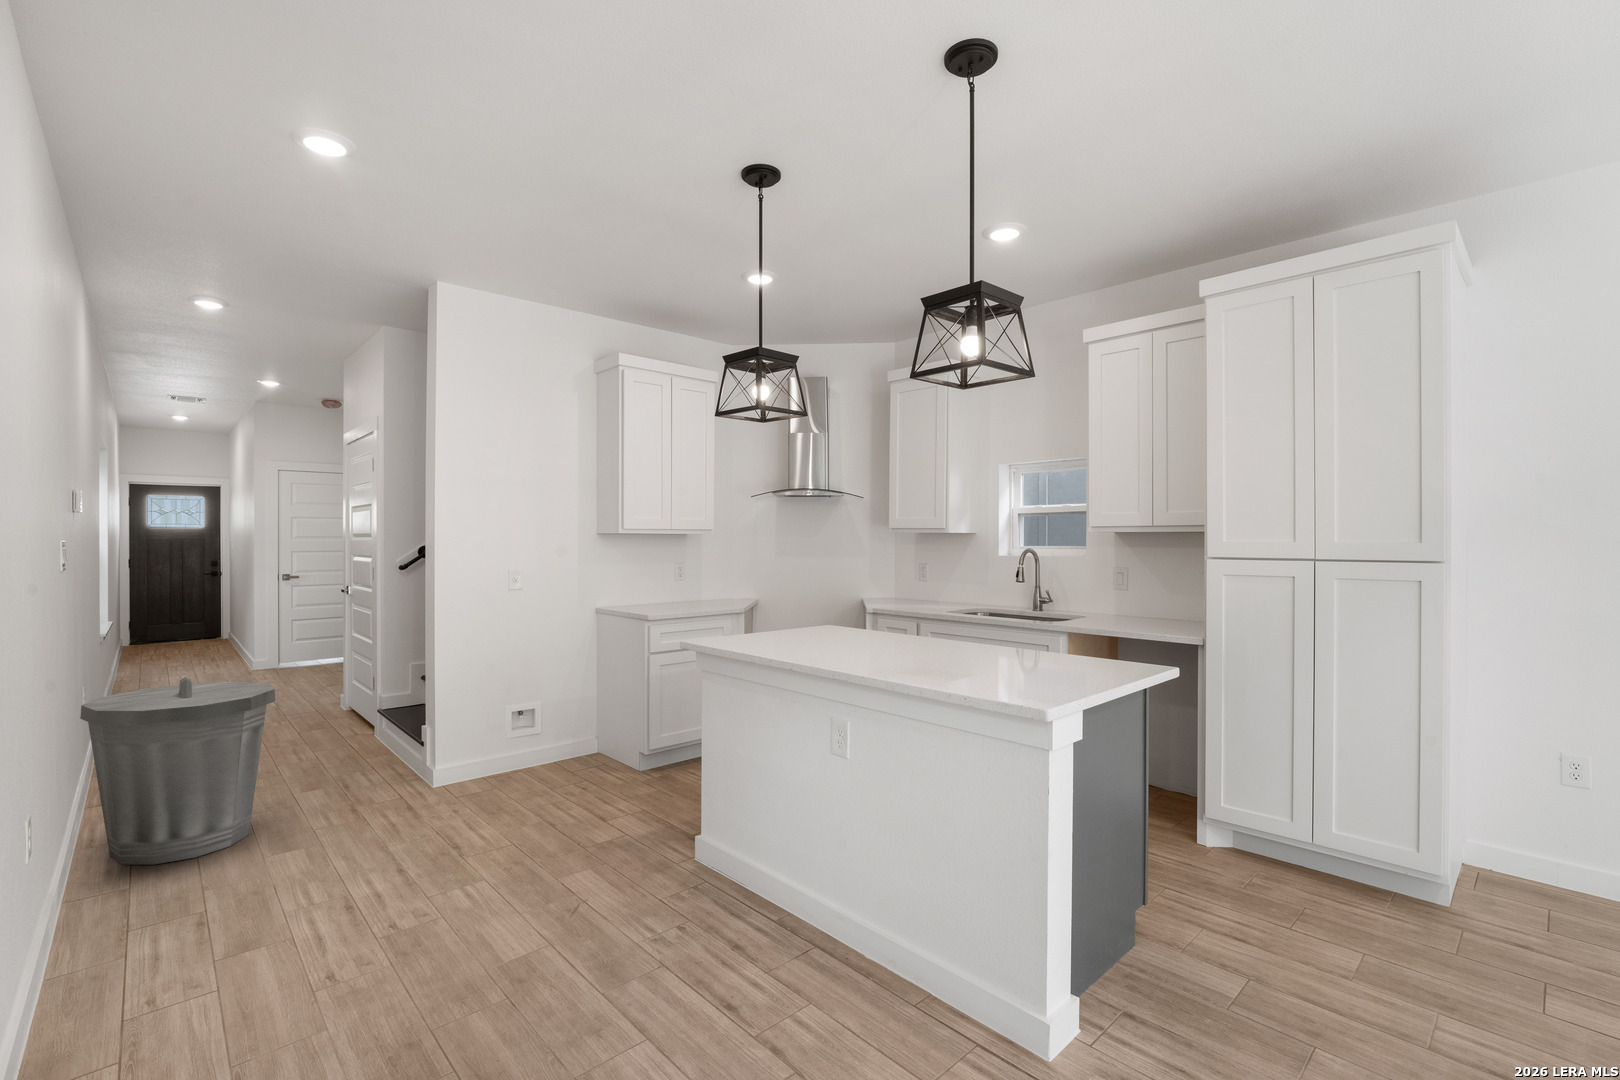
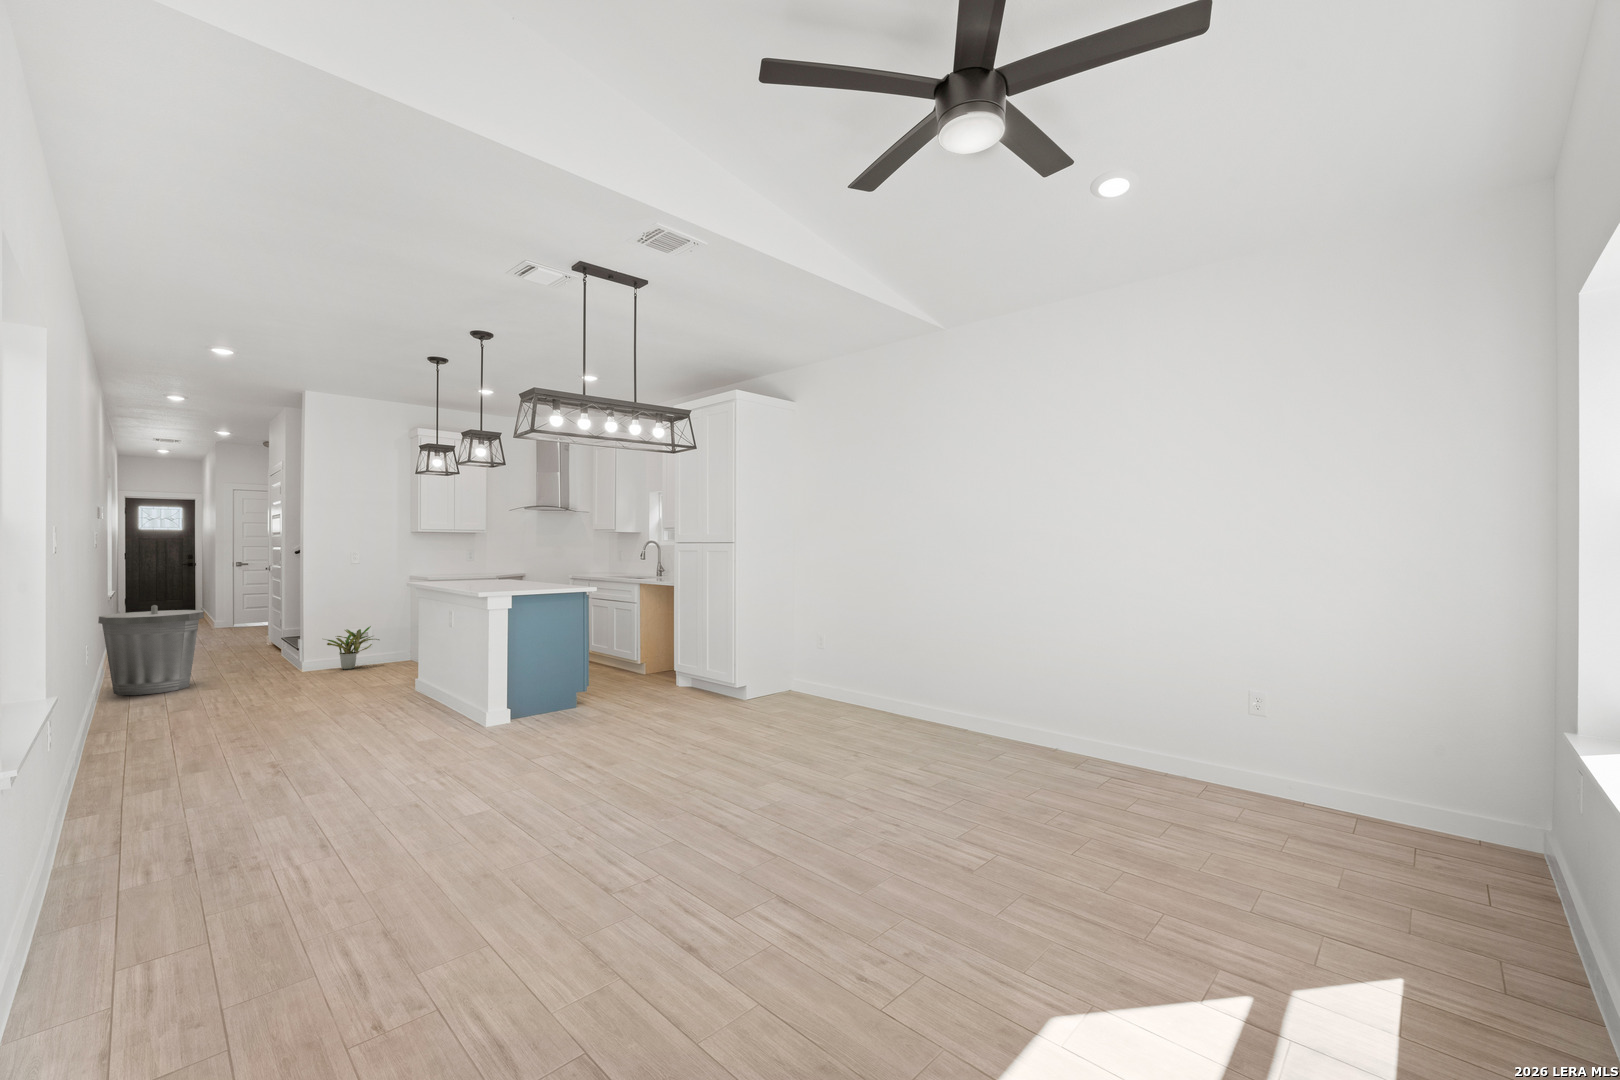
potted plant: none [466,702,561,782] -> present [327,626,379,669]

